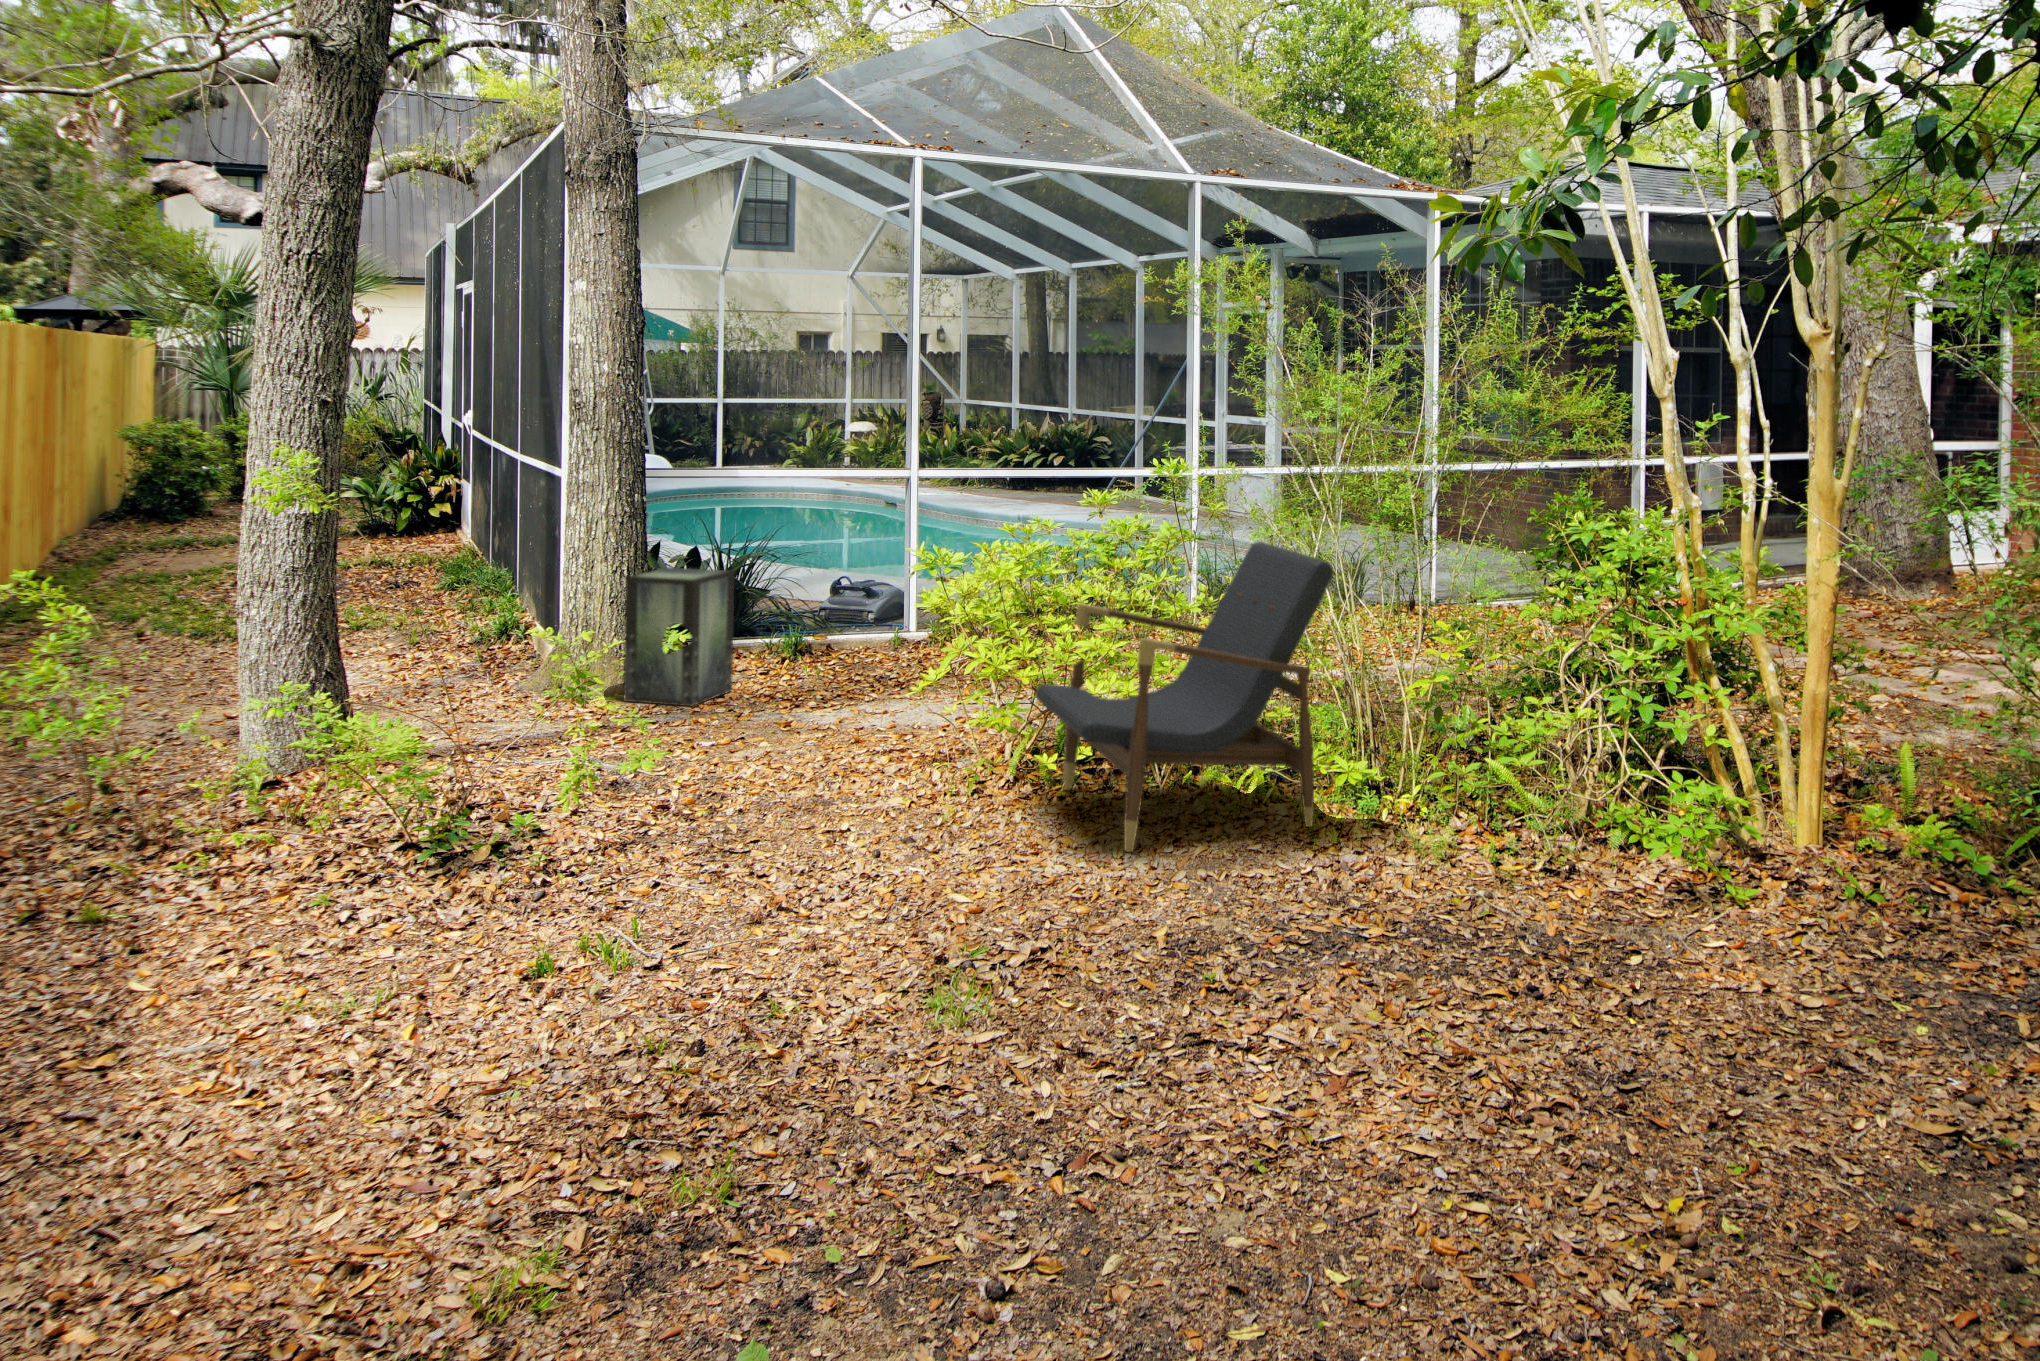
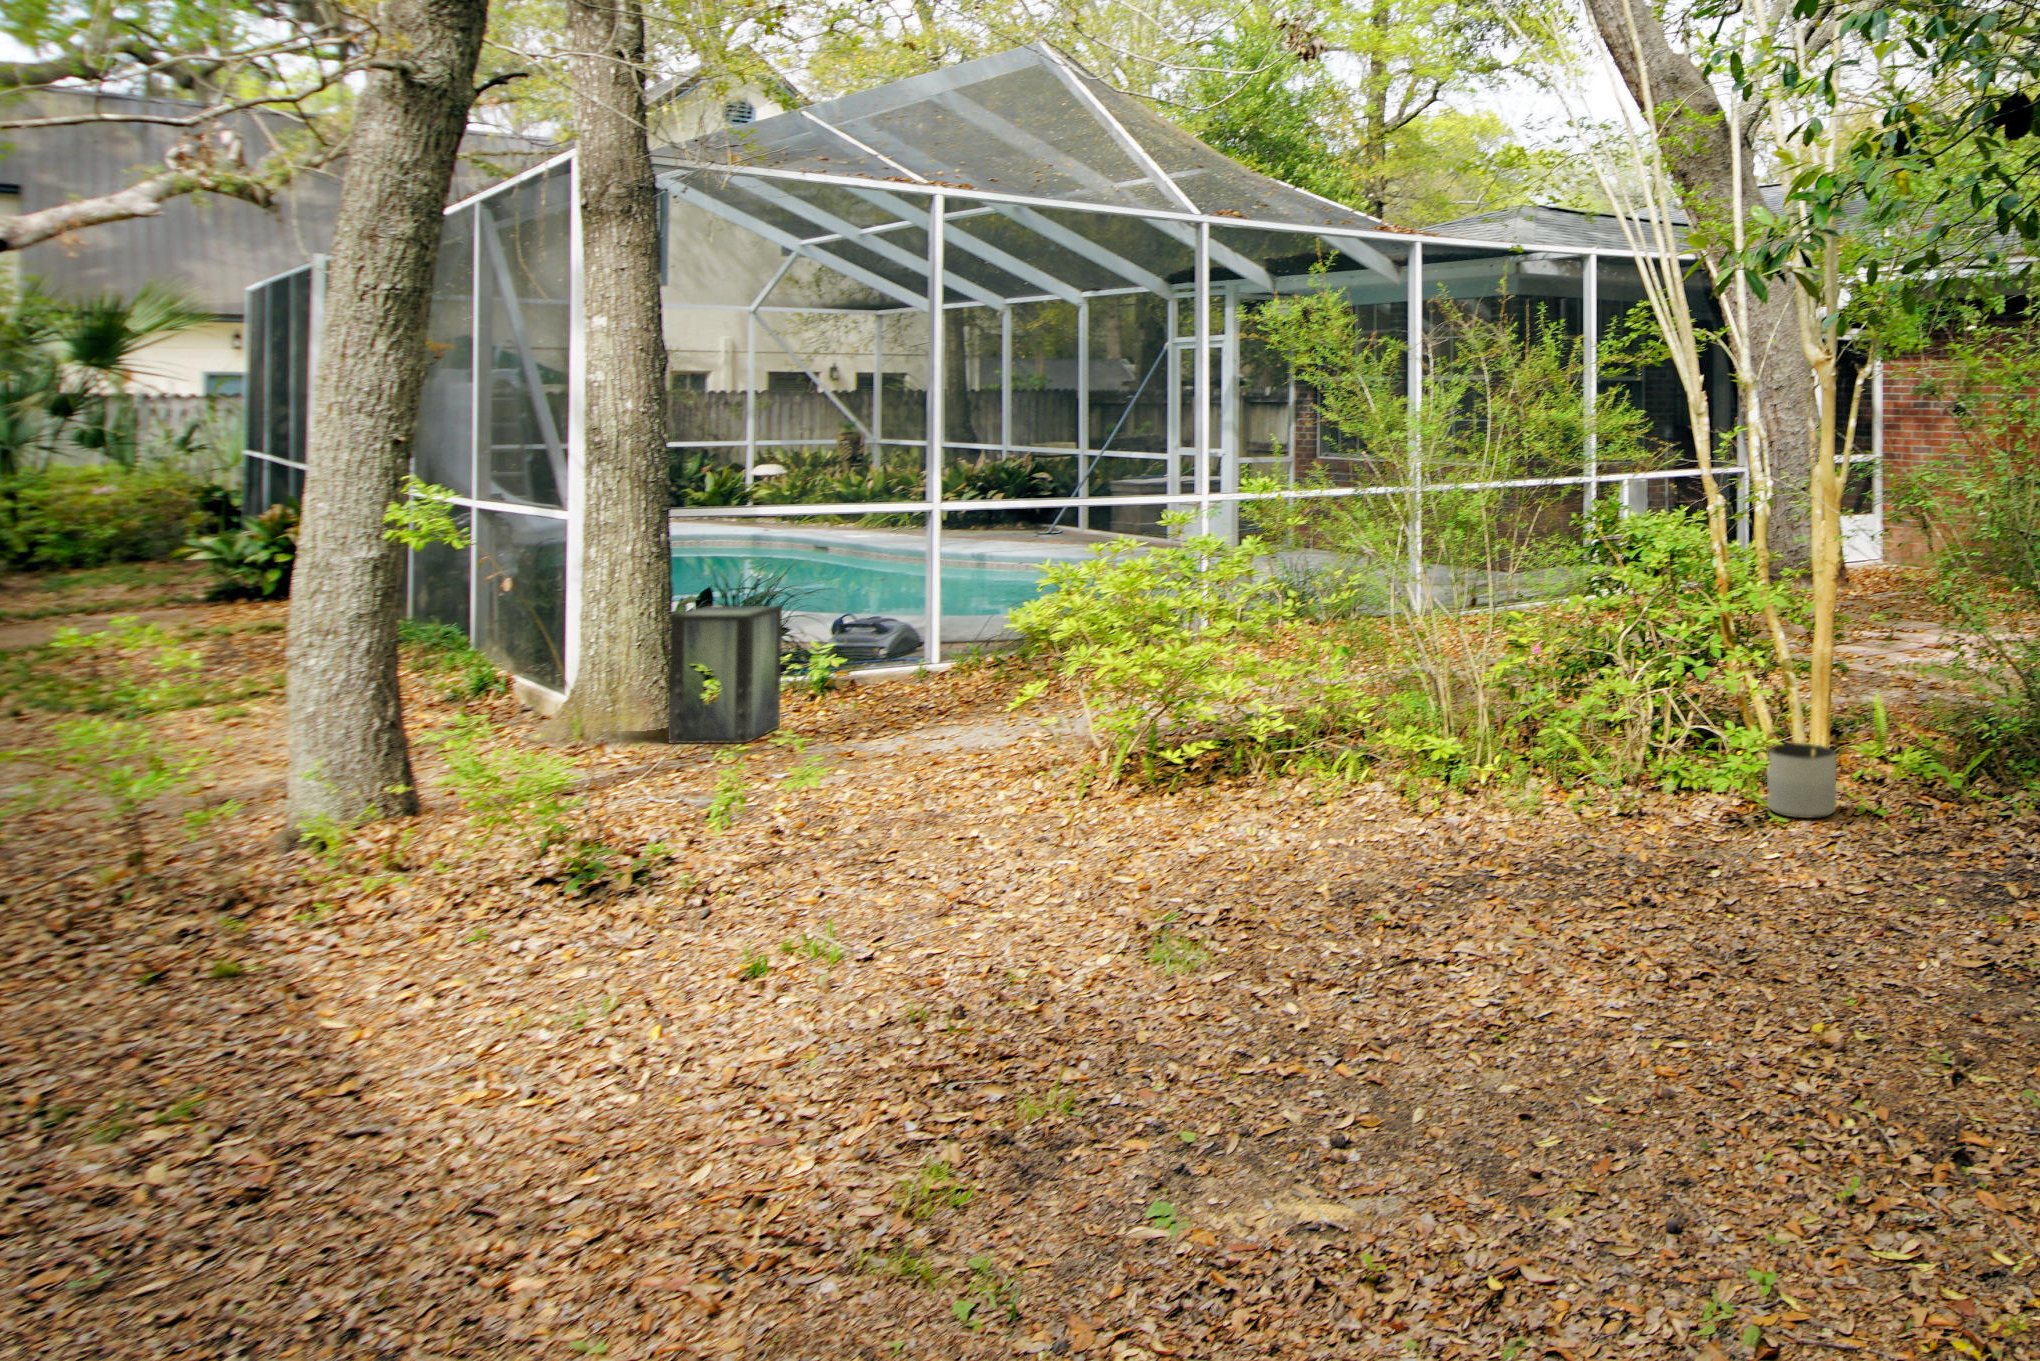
lounge chair: present [1035,542,1334,852] -> none [1146,551,1425,832]
planter: none [1731,798,1819,893] -> present [1767,743,1836,818]

